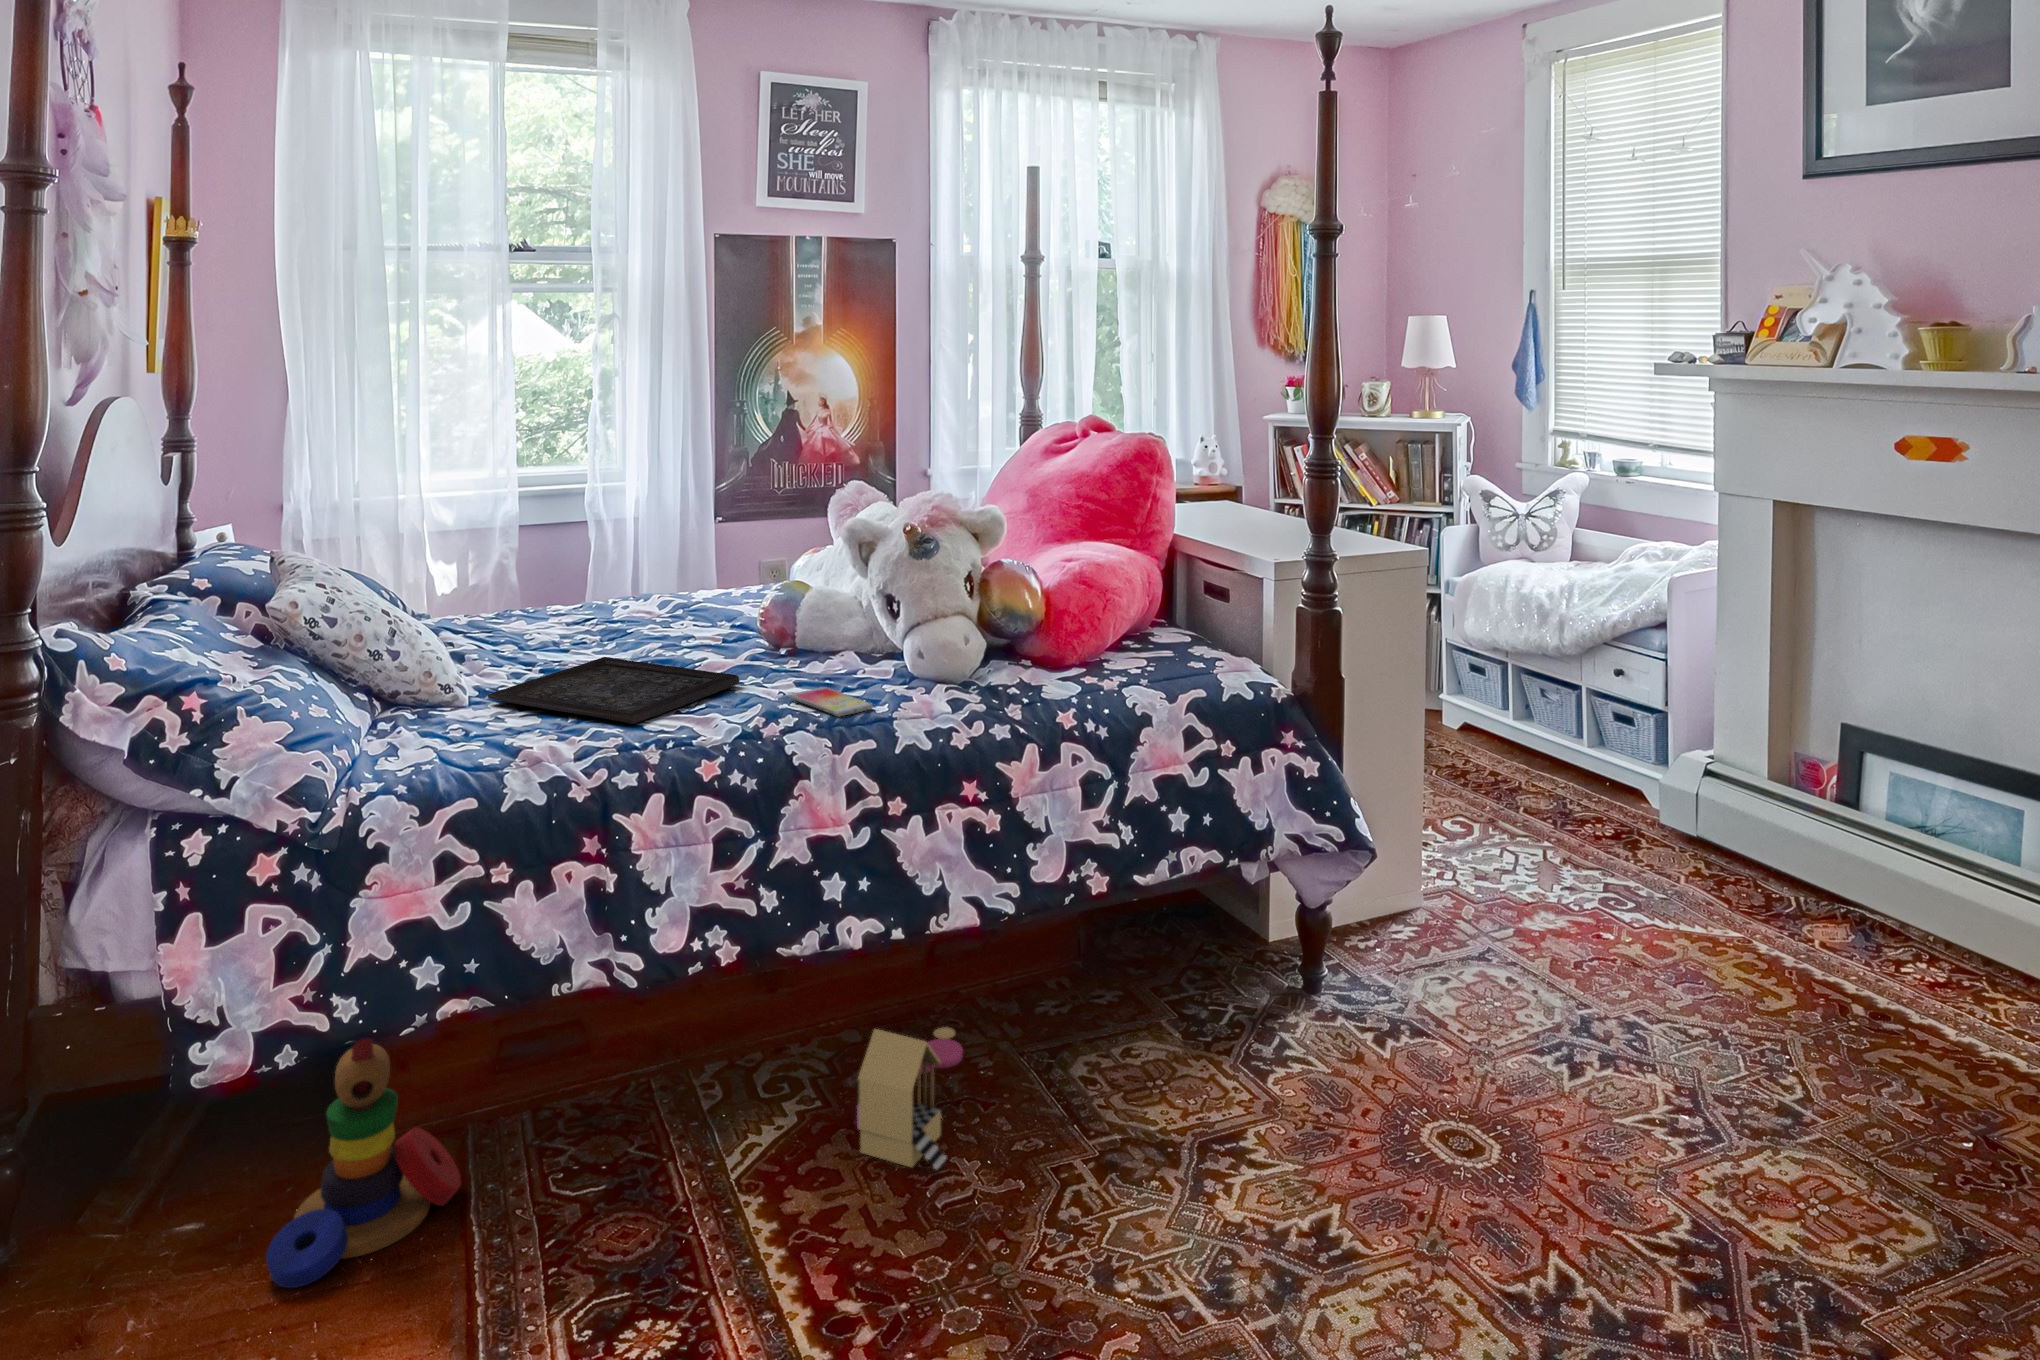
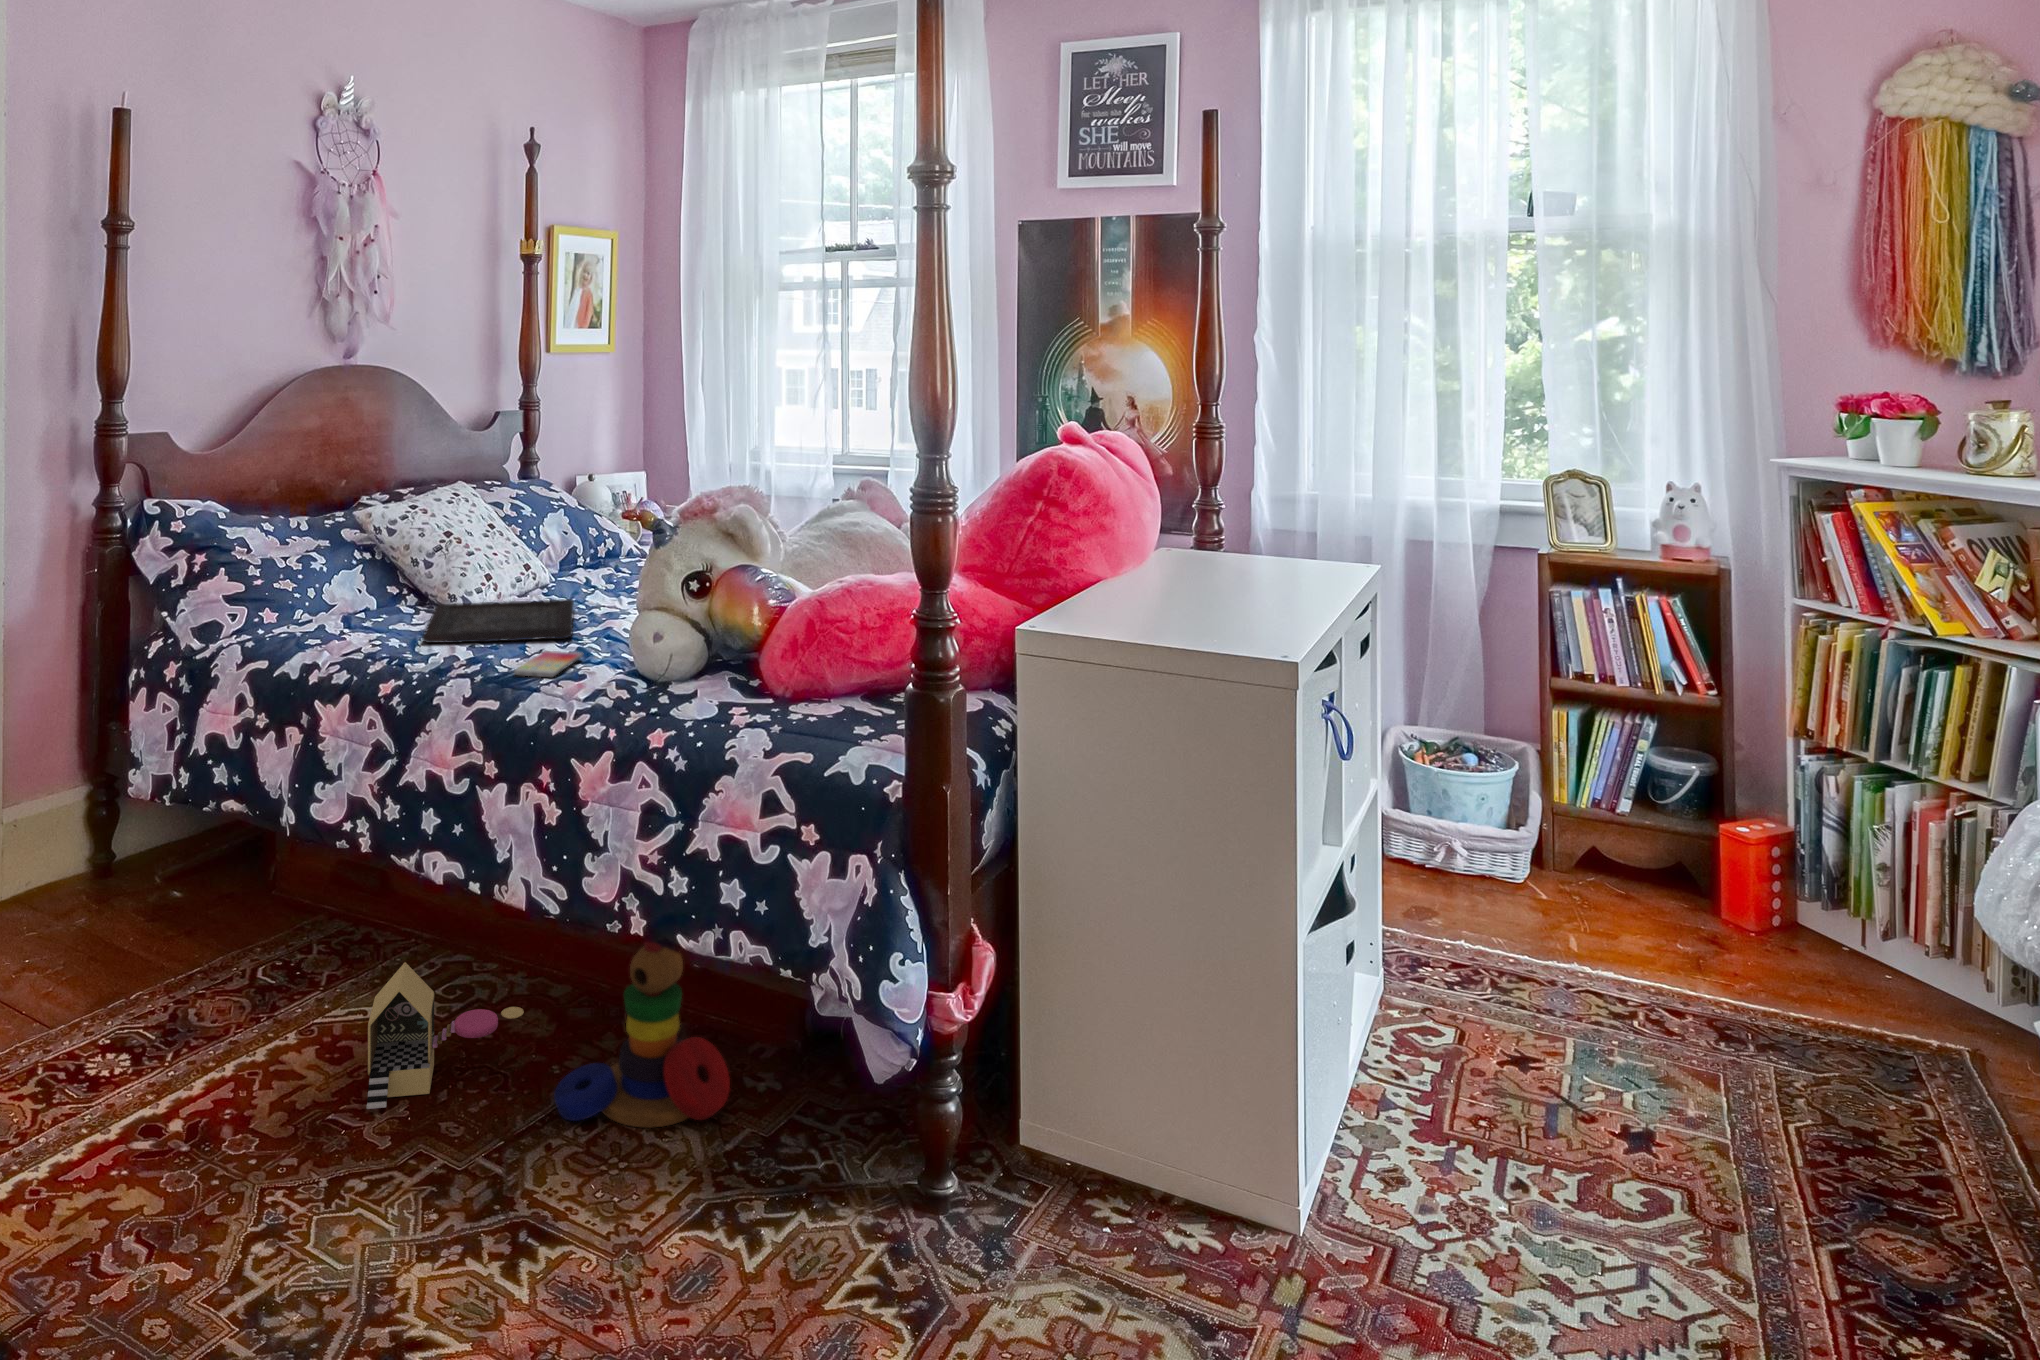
stacking toy: present [266,1039,461,1288] -> present [554,942,730,1128]

